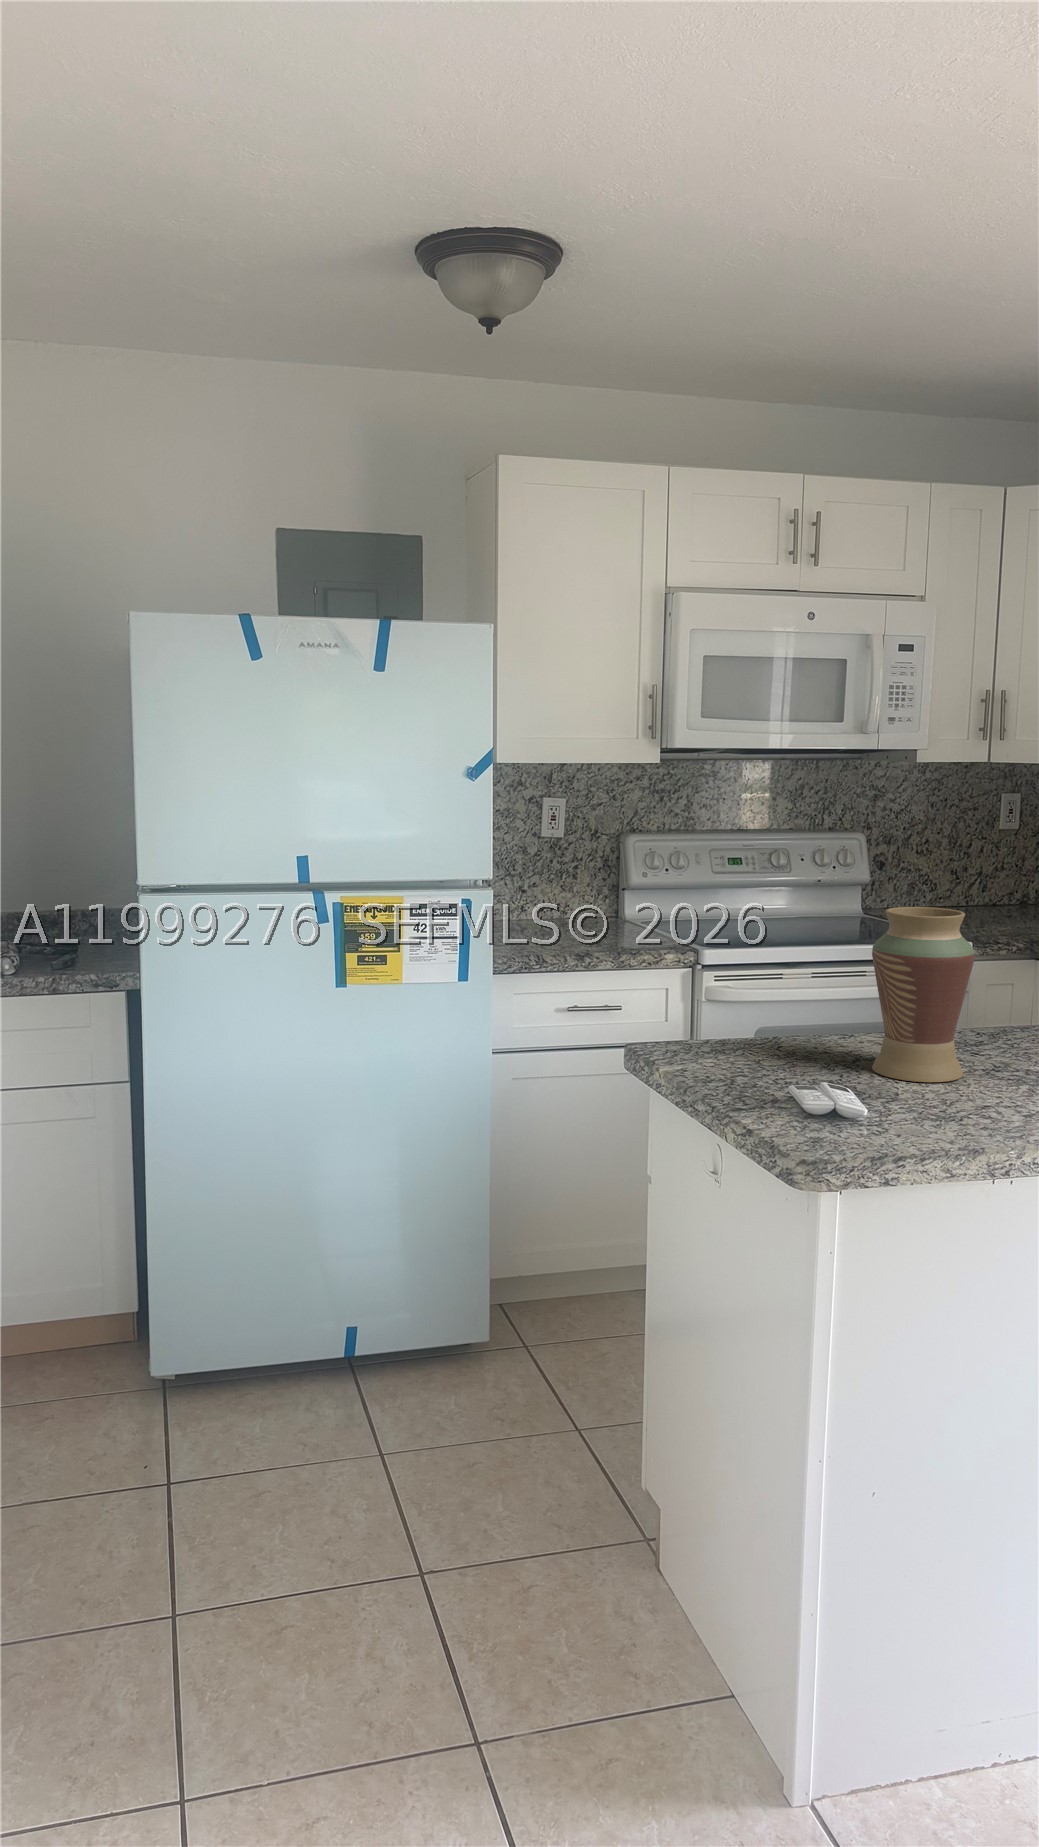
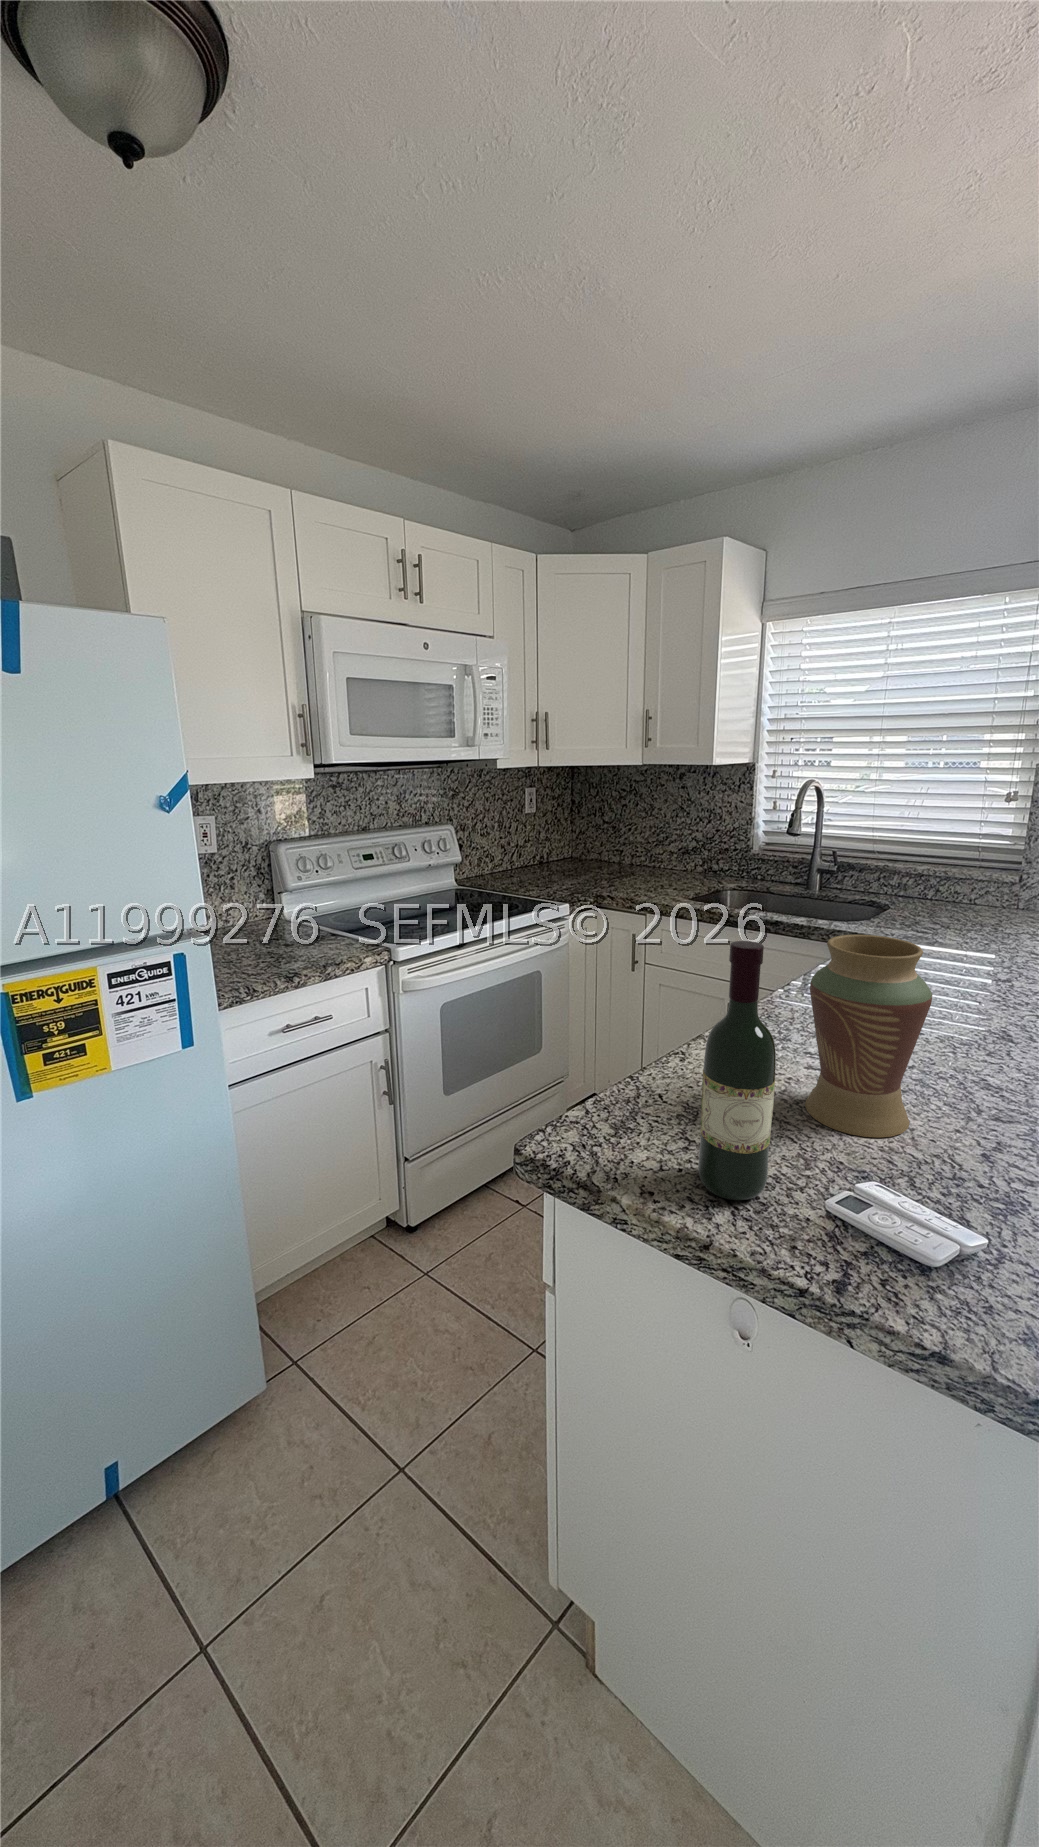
wine bottle: none [708,877,762,1075] -> present [698,941,776,1200]

